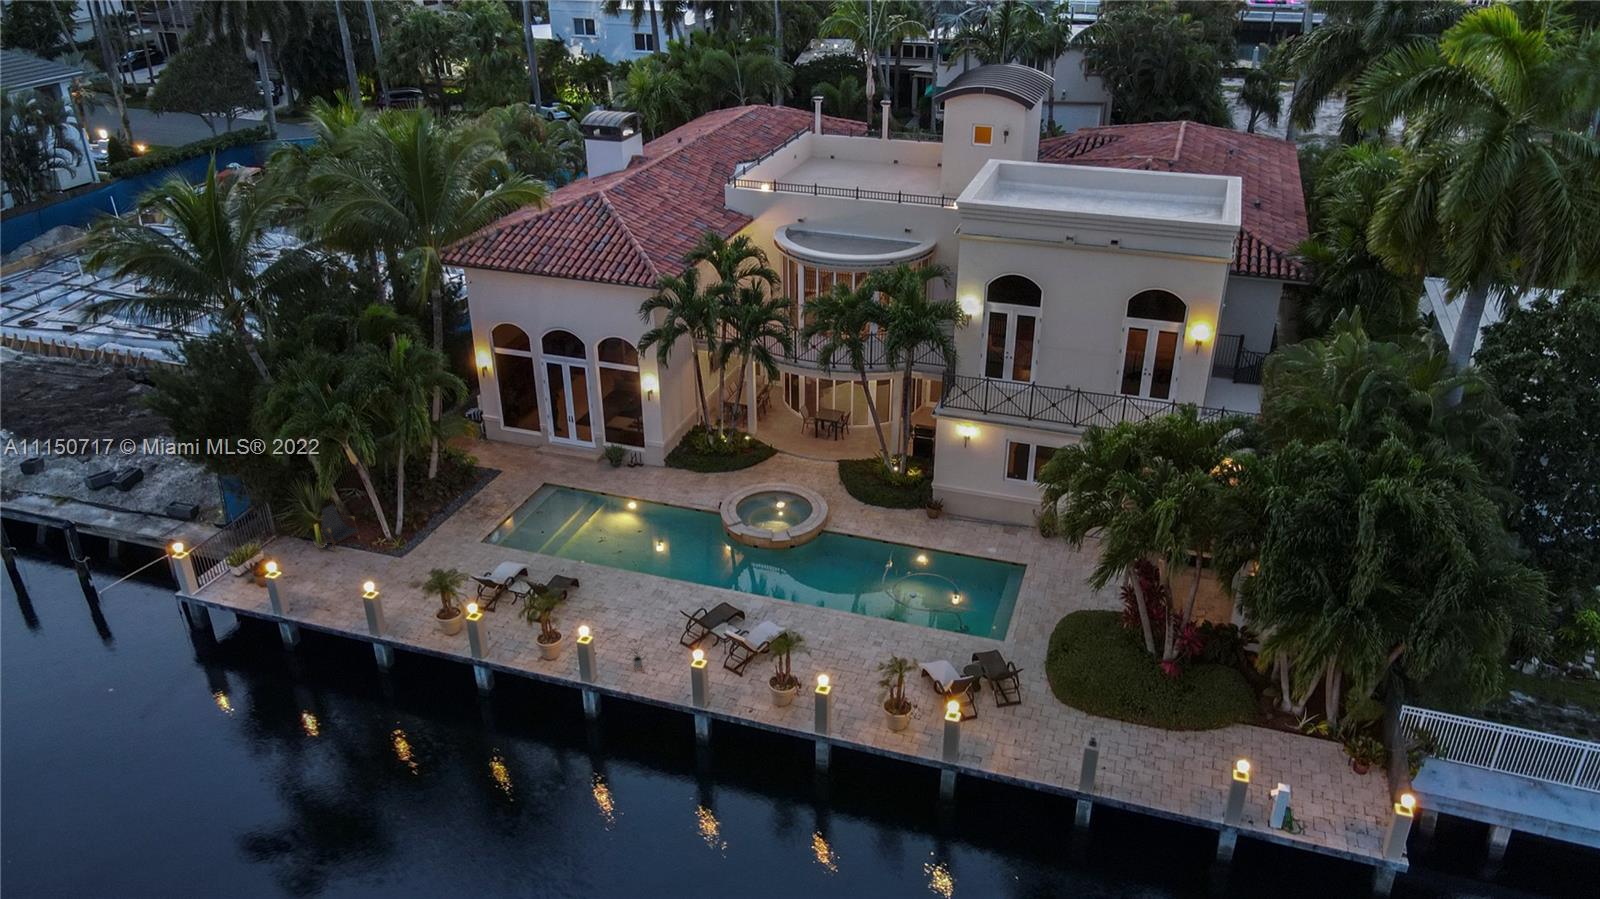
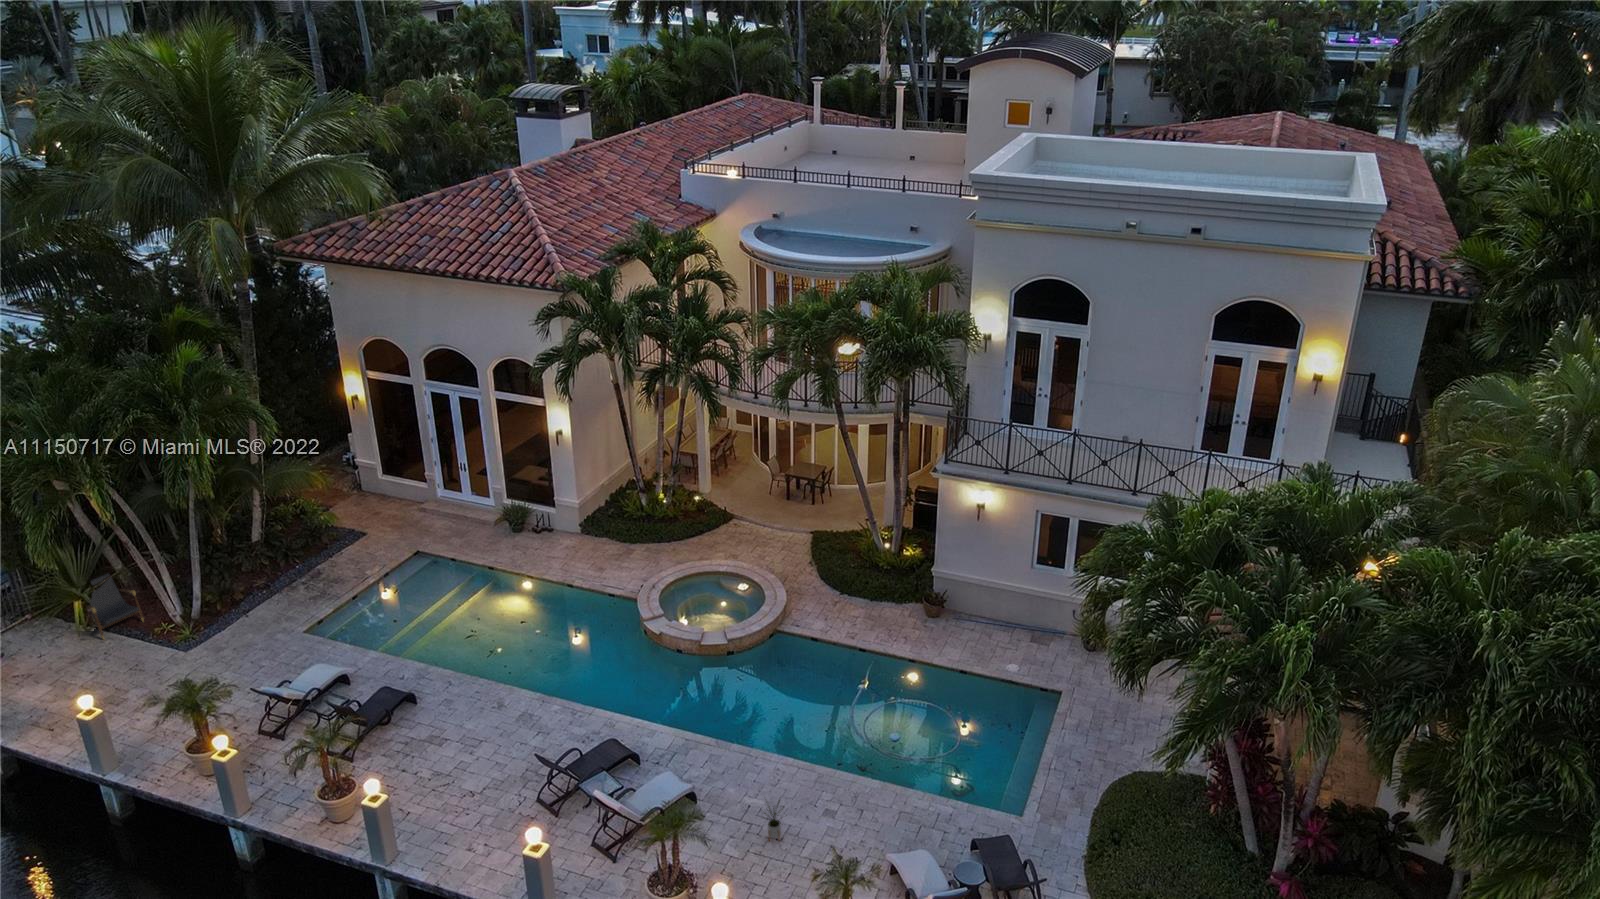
house plant: present [633,648,642,669] -> present [765,800,781,841]

